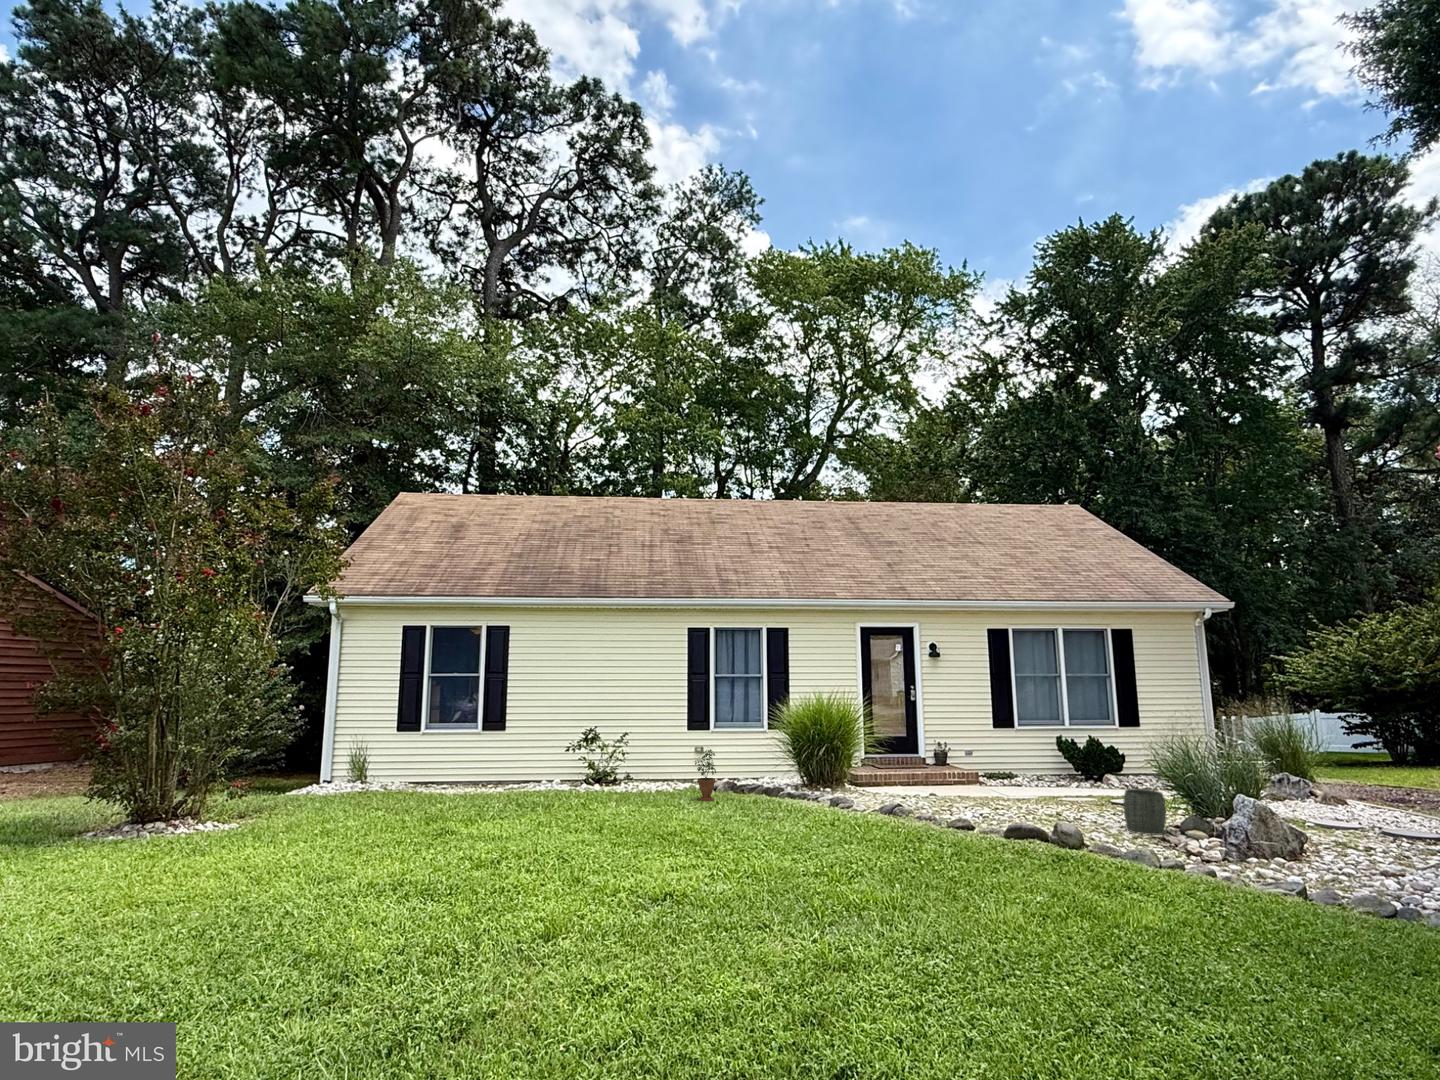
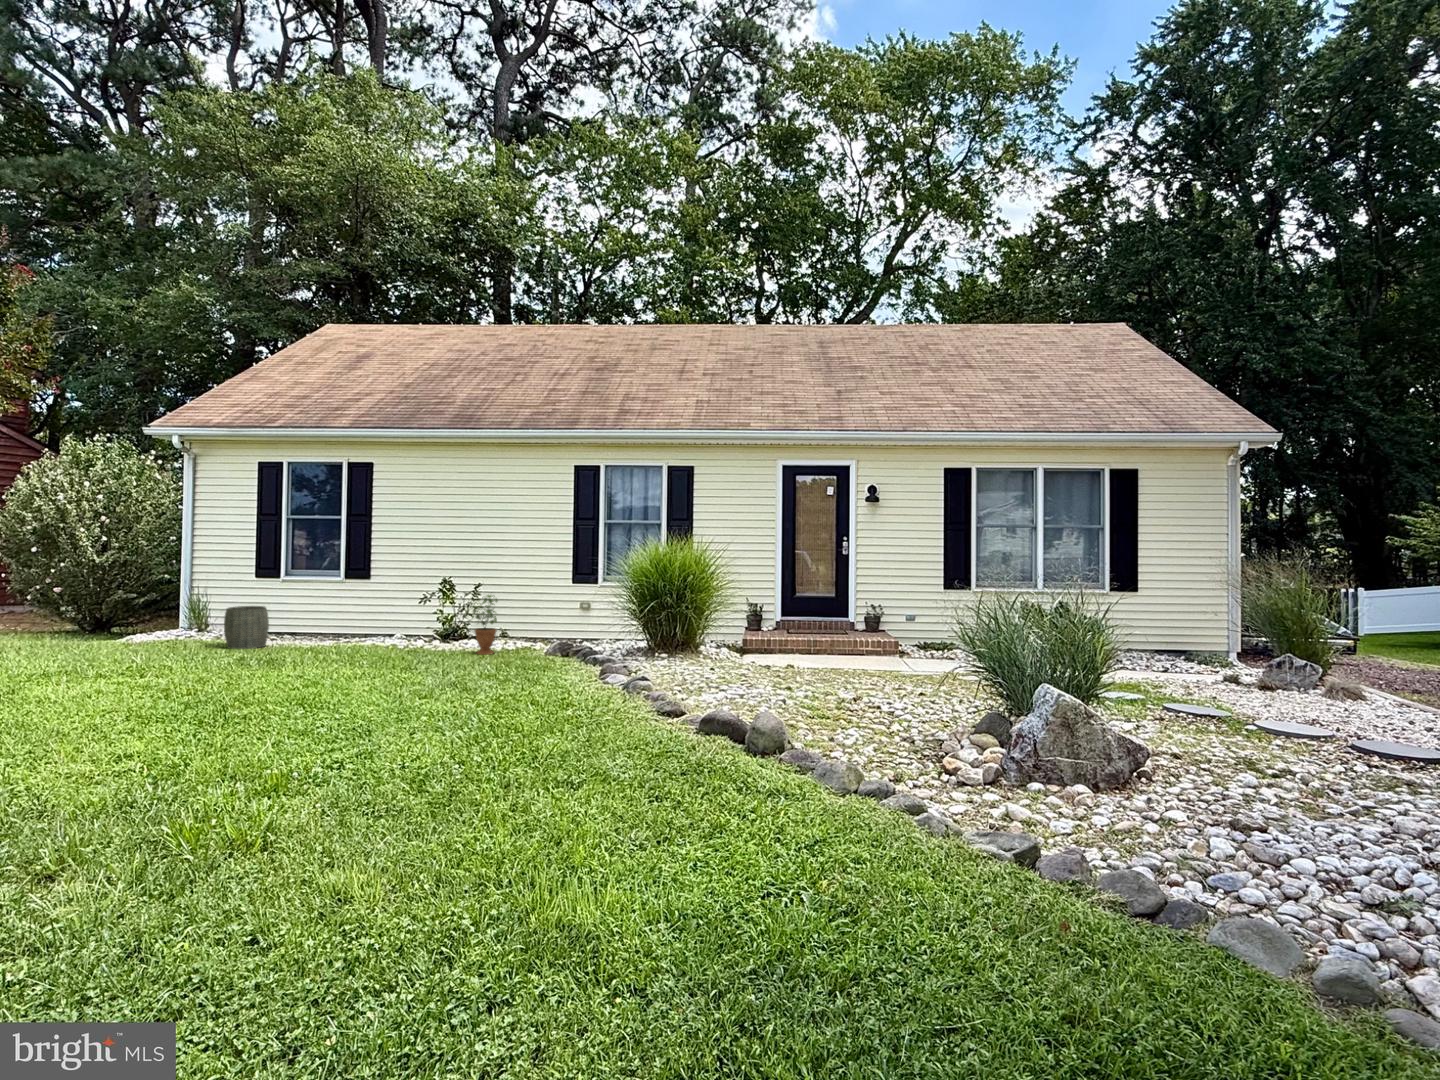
woven basket: present [1123,789,1166,835] -> present [224,606,269,649]

